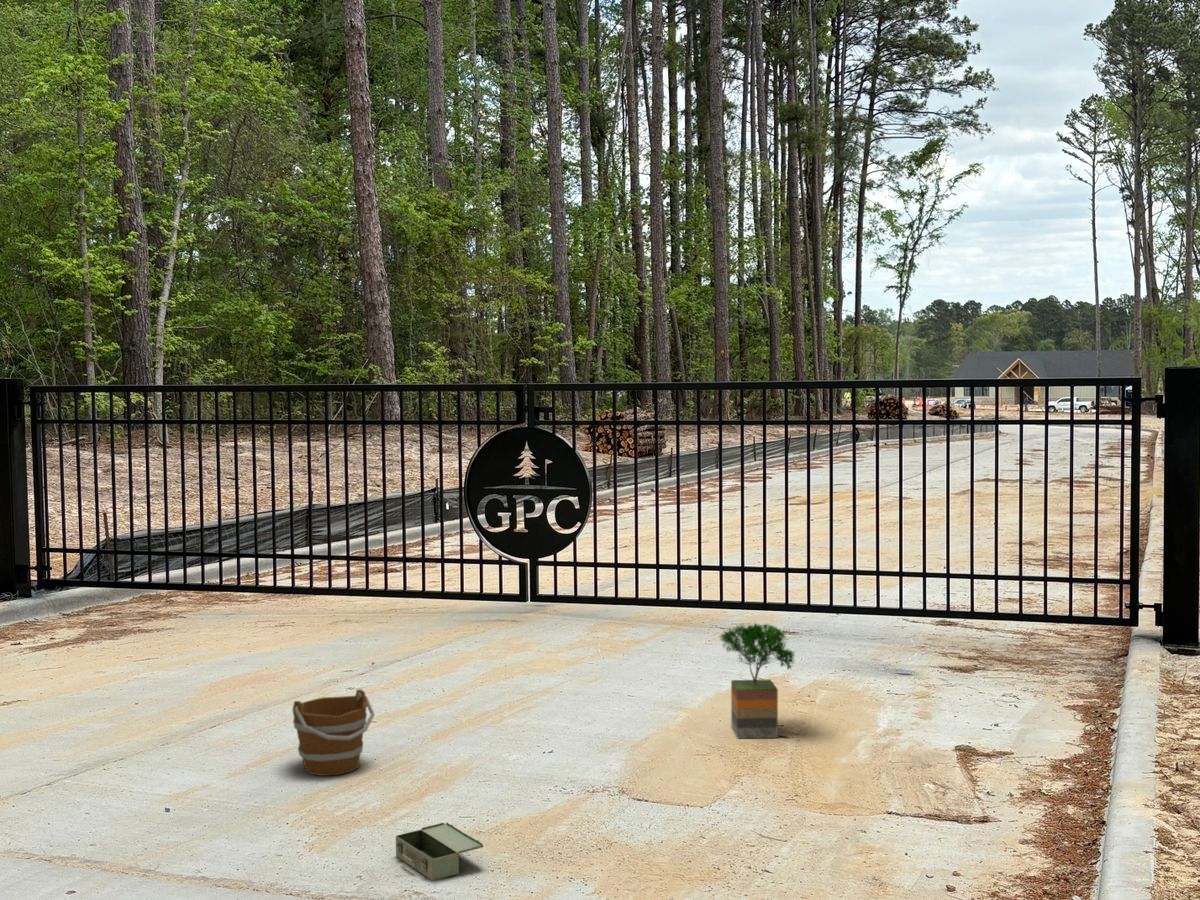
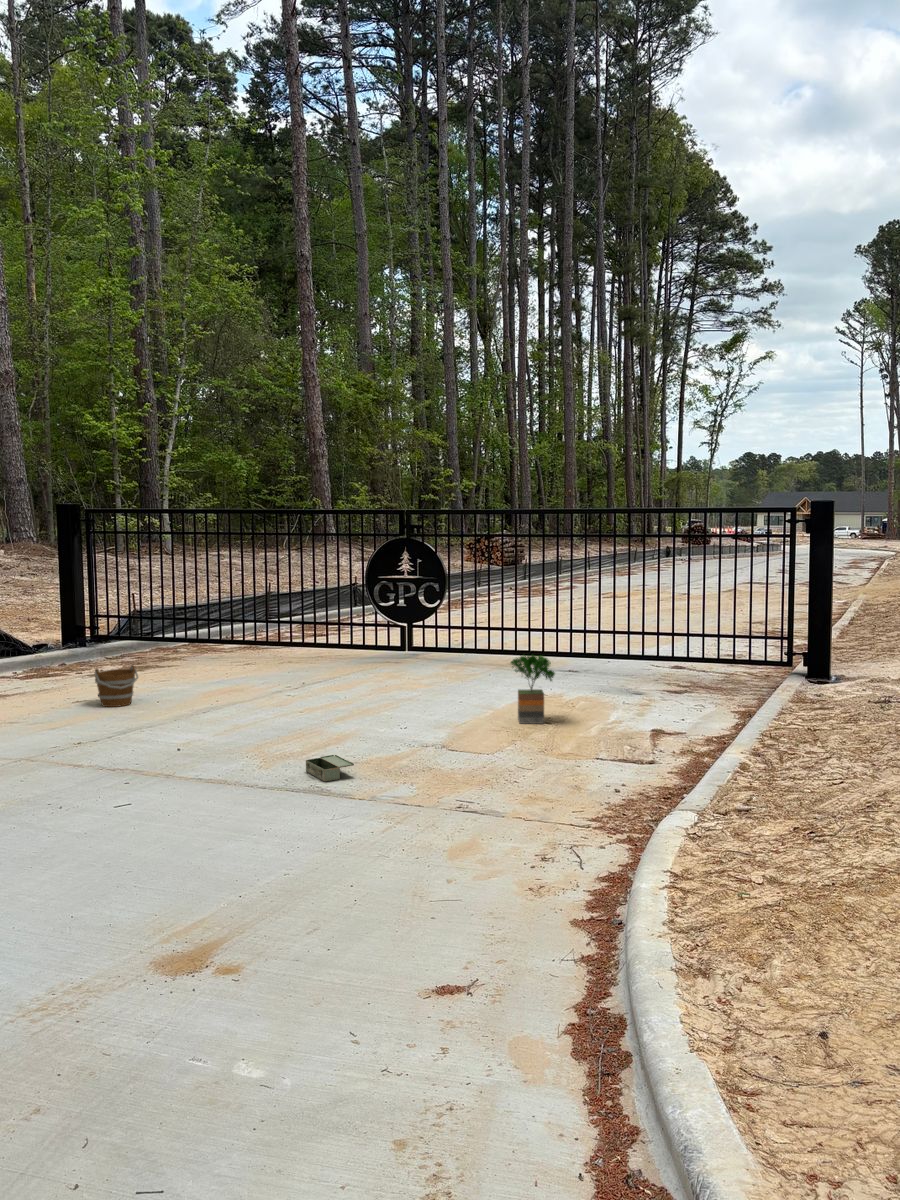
bucket: present [293,689,375,776] -> present [95,665,138,707]

